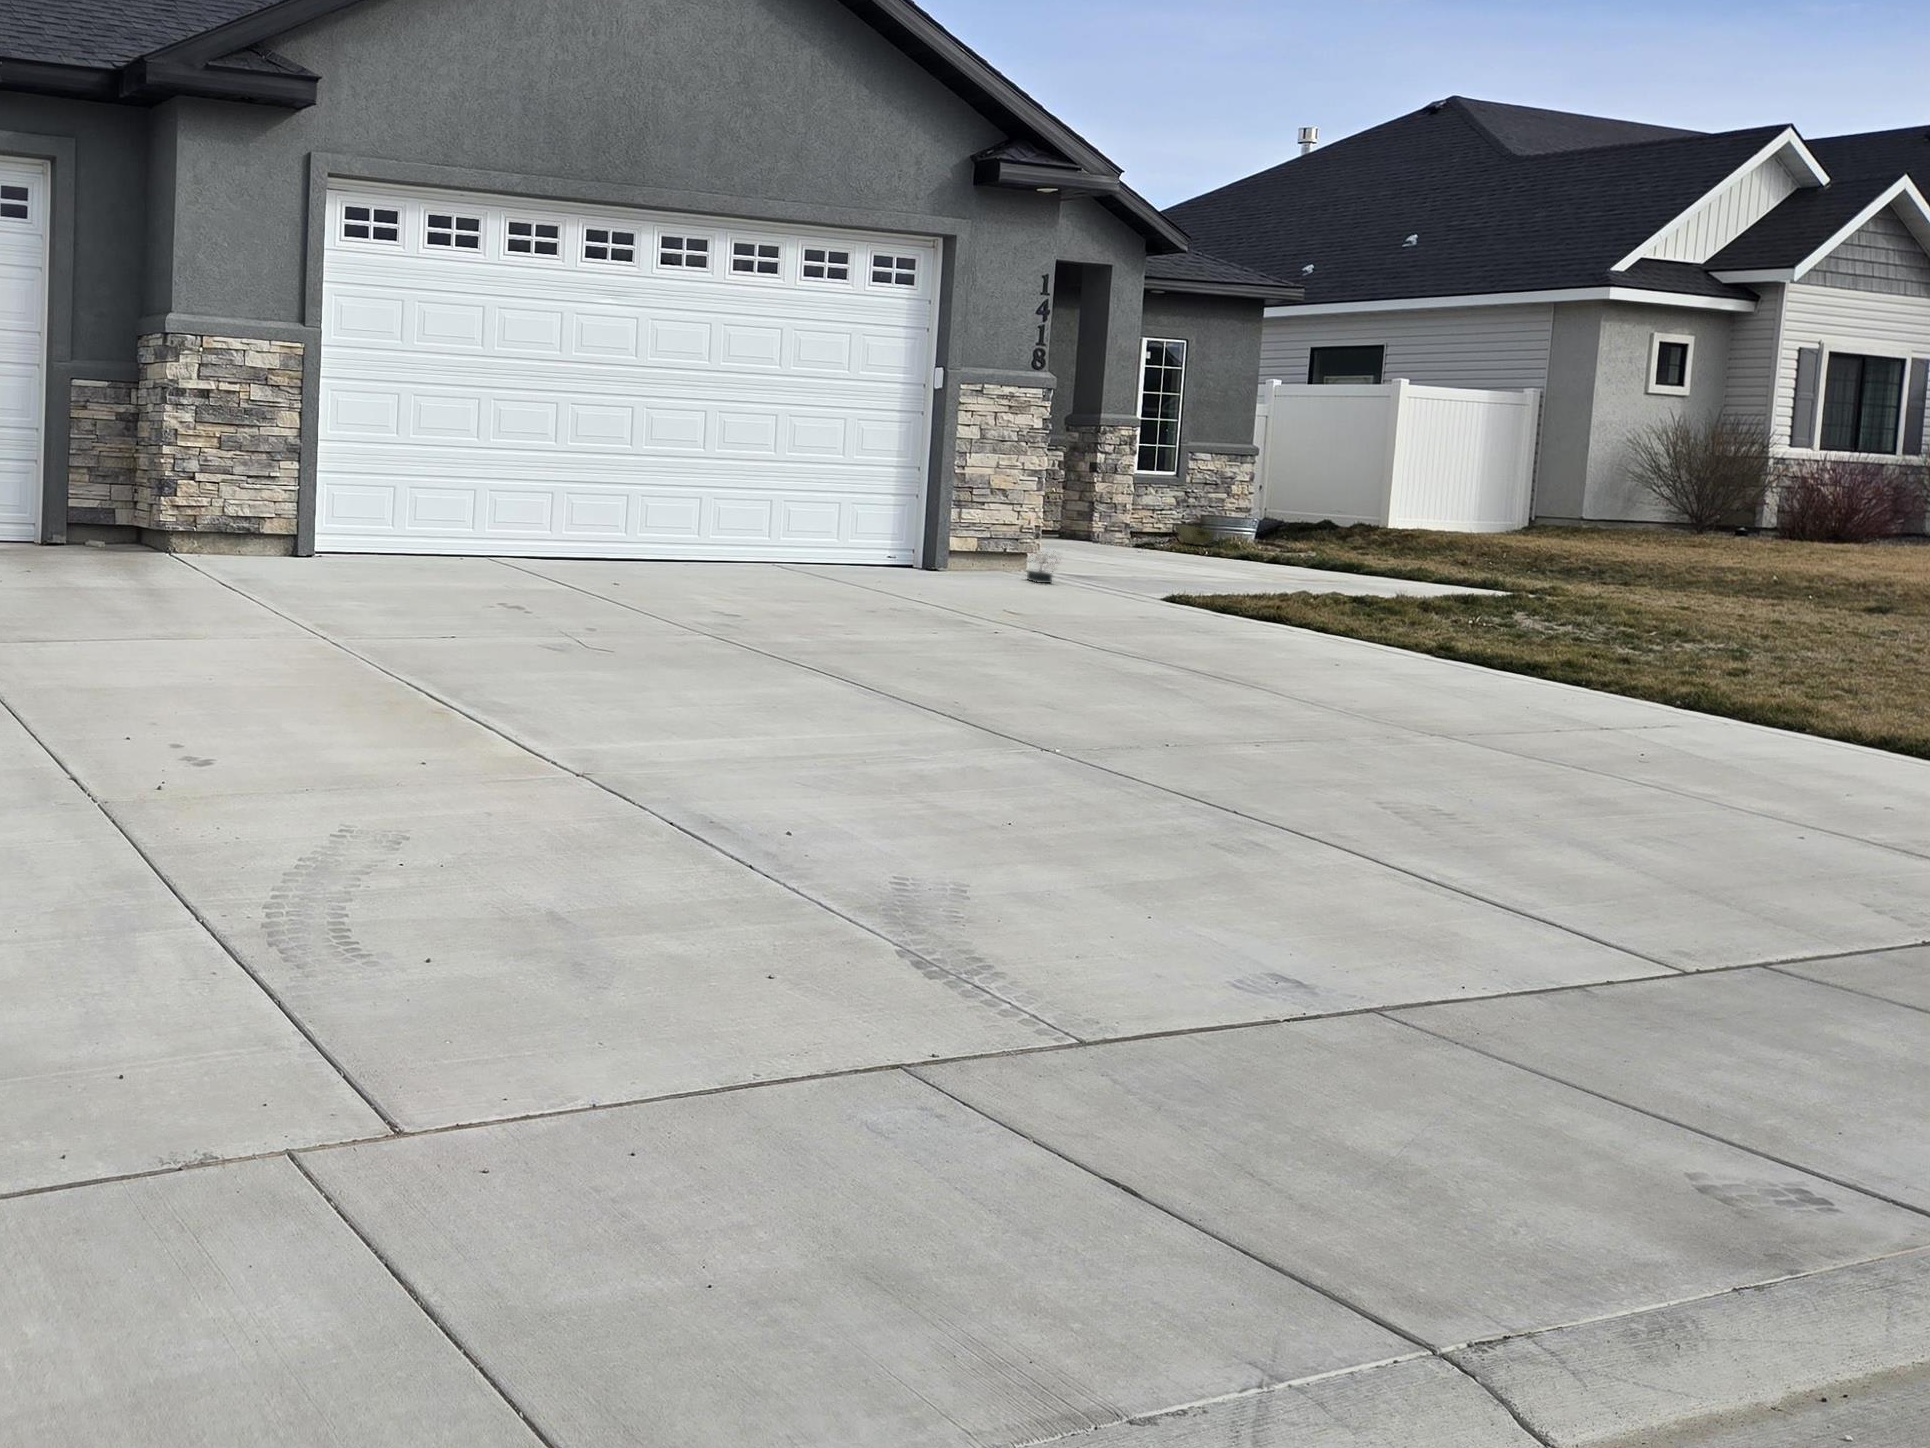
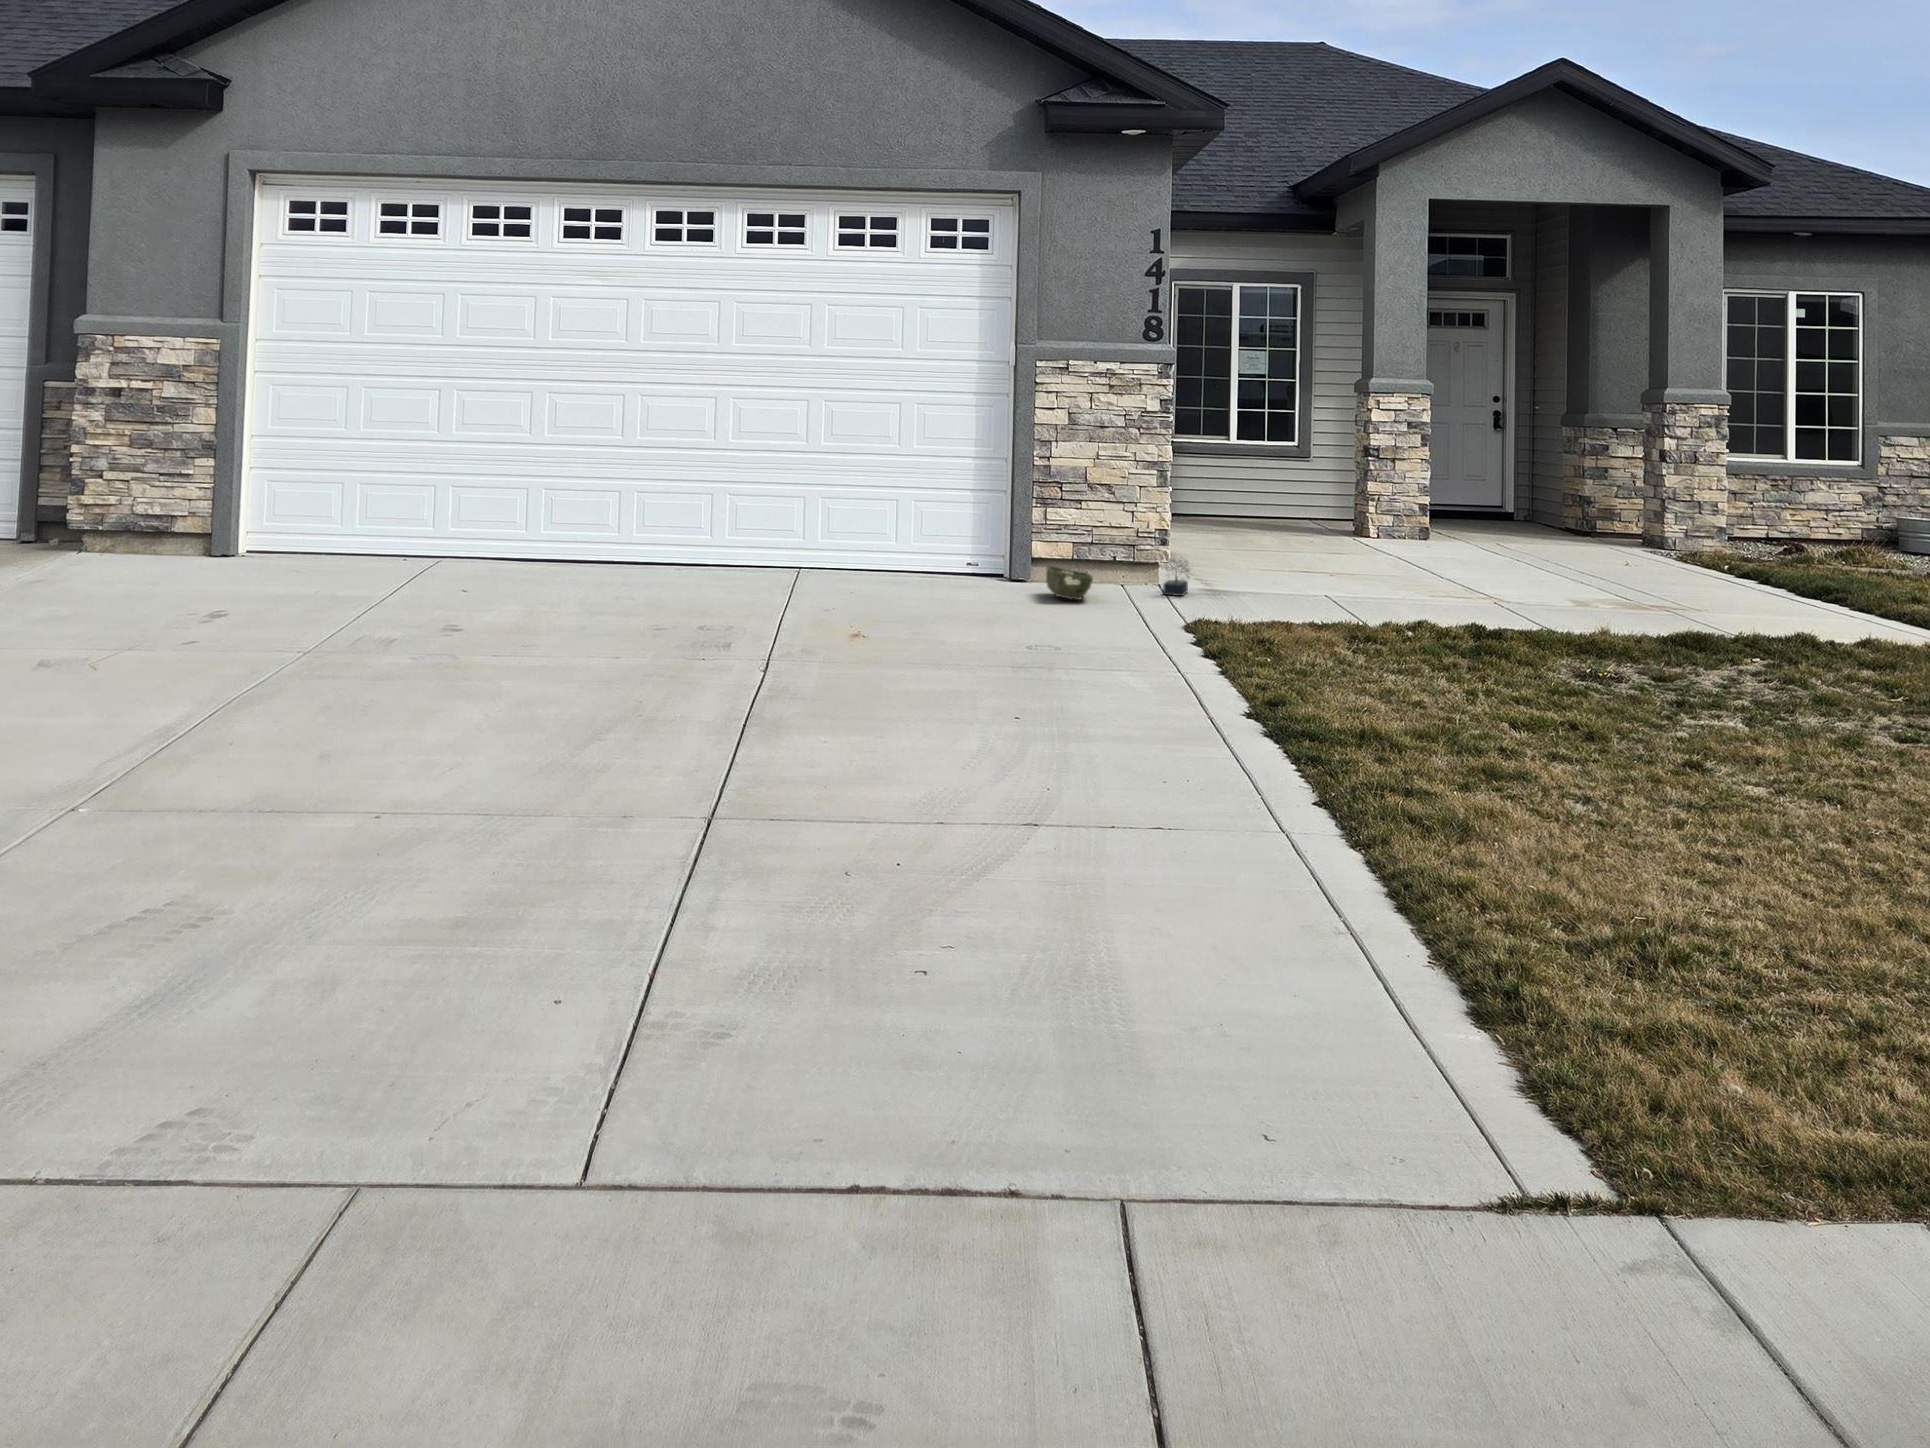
woven basket: present [1178,525,1213,545] -> present [1046,565,1093,600]

